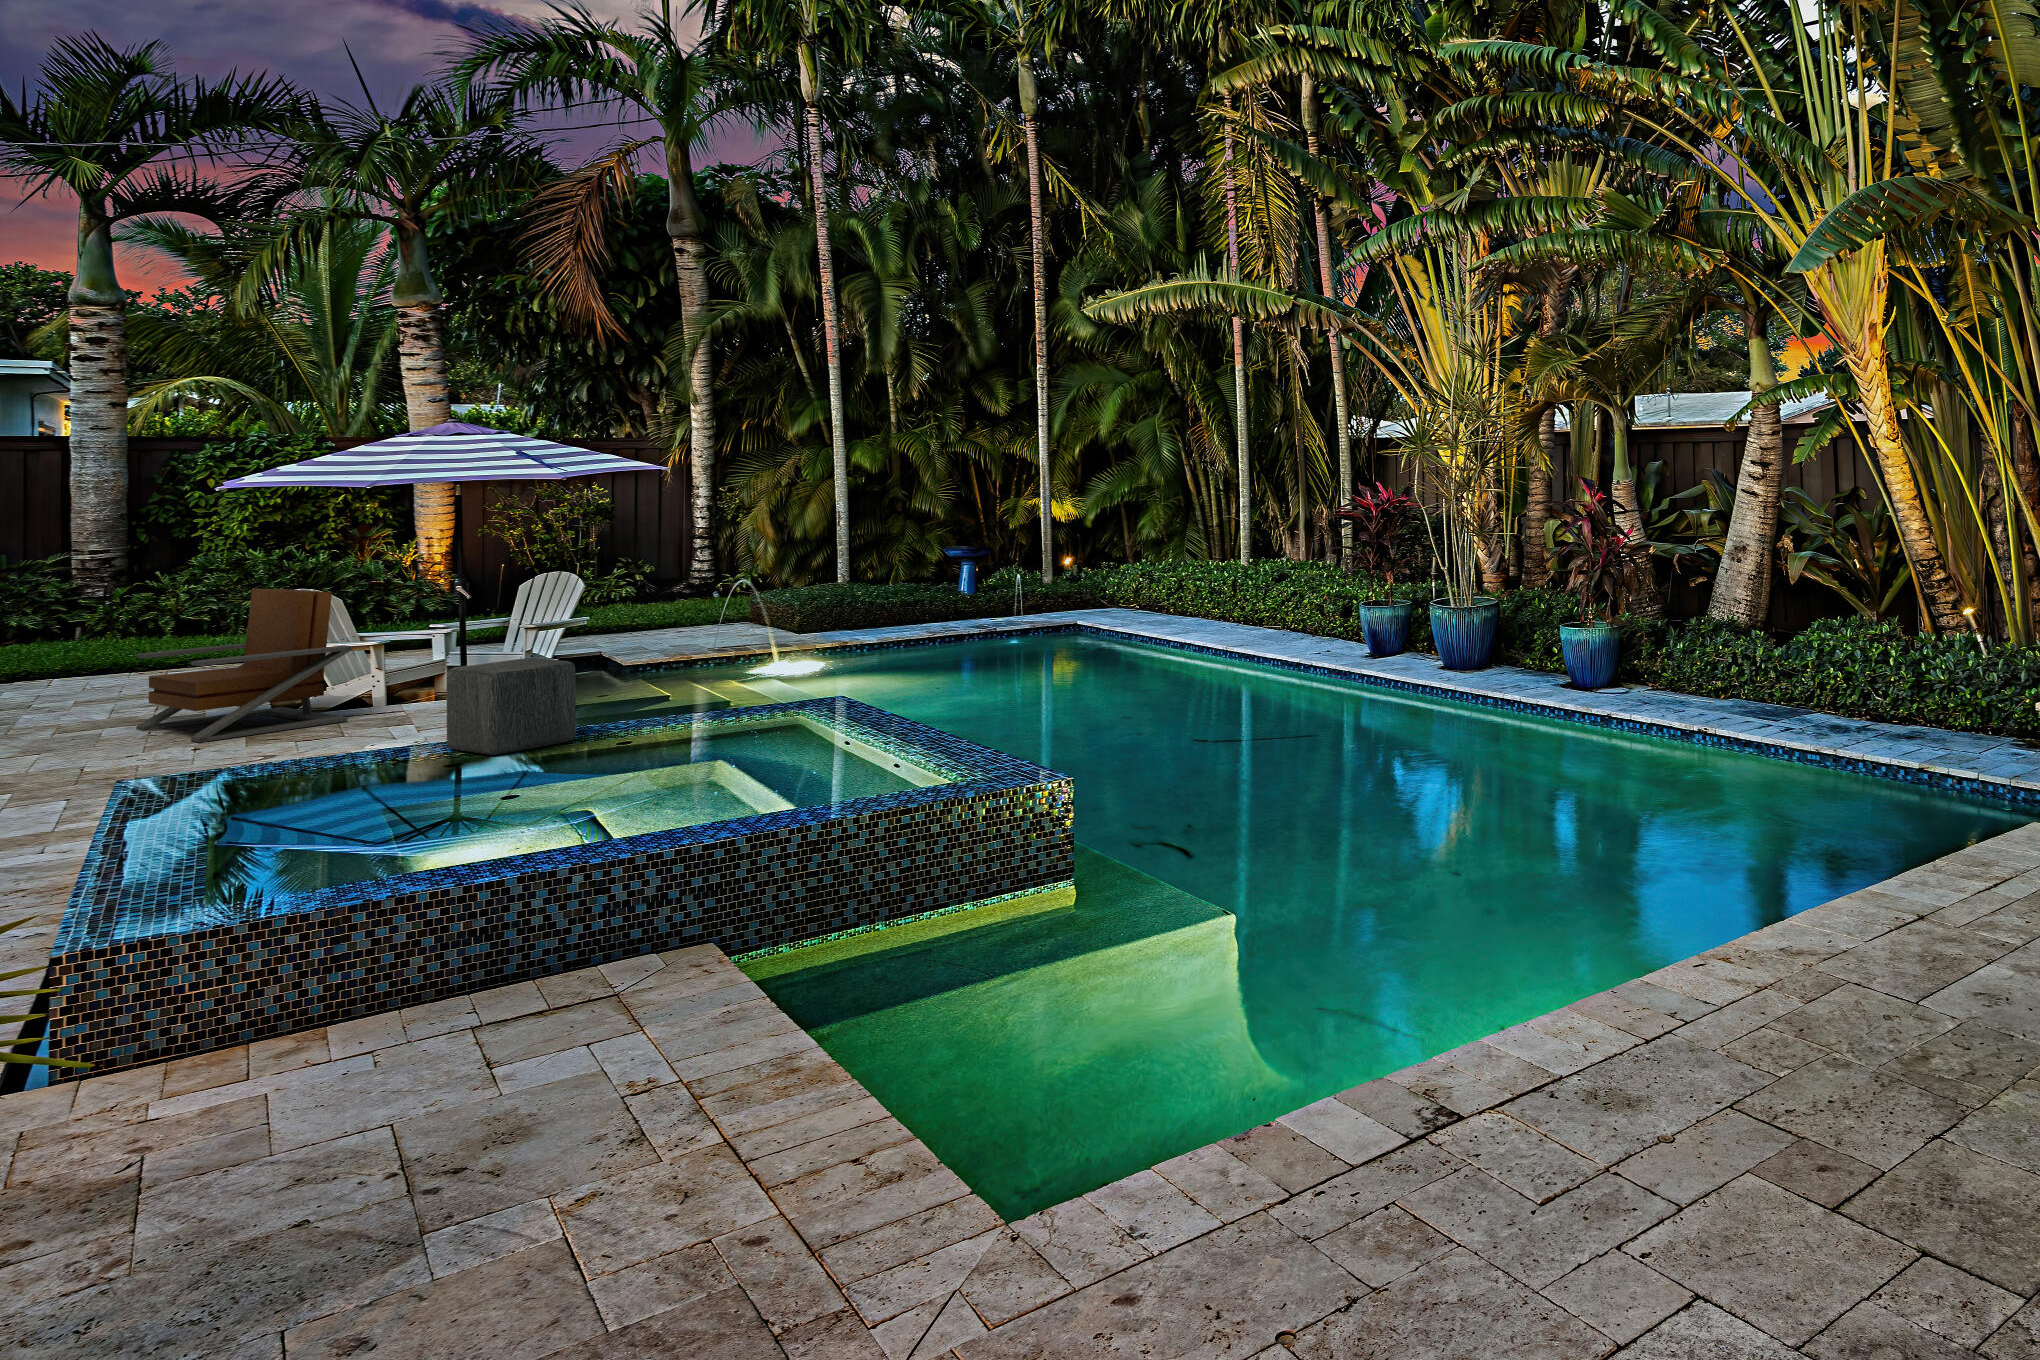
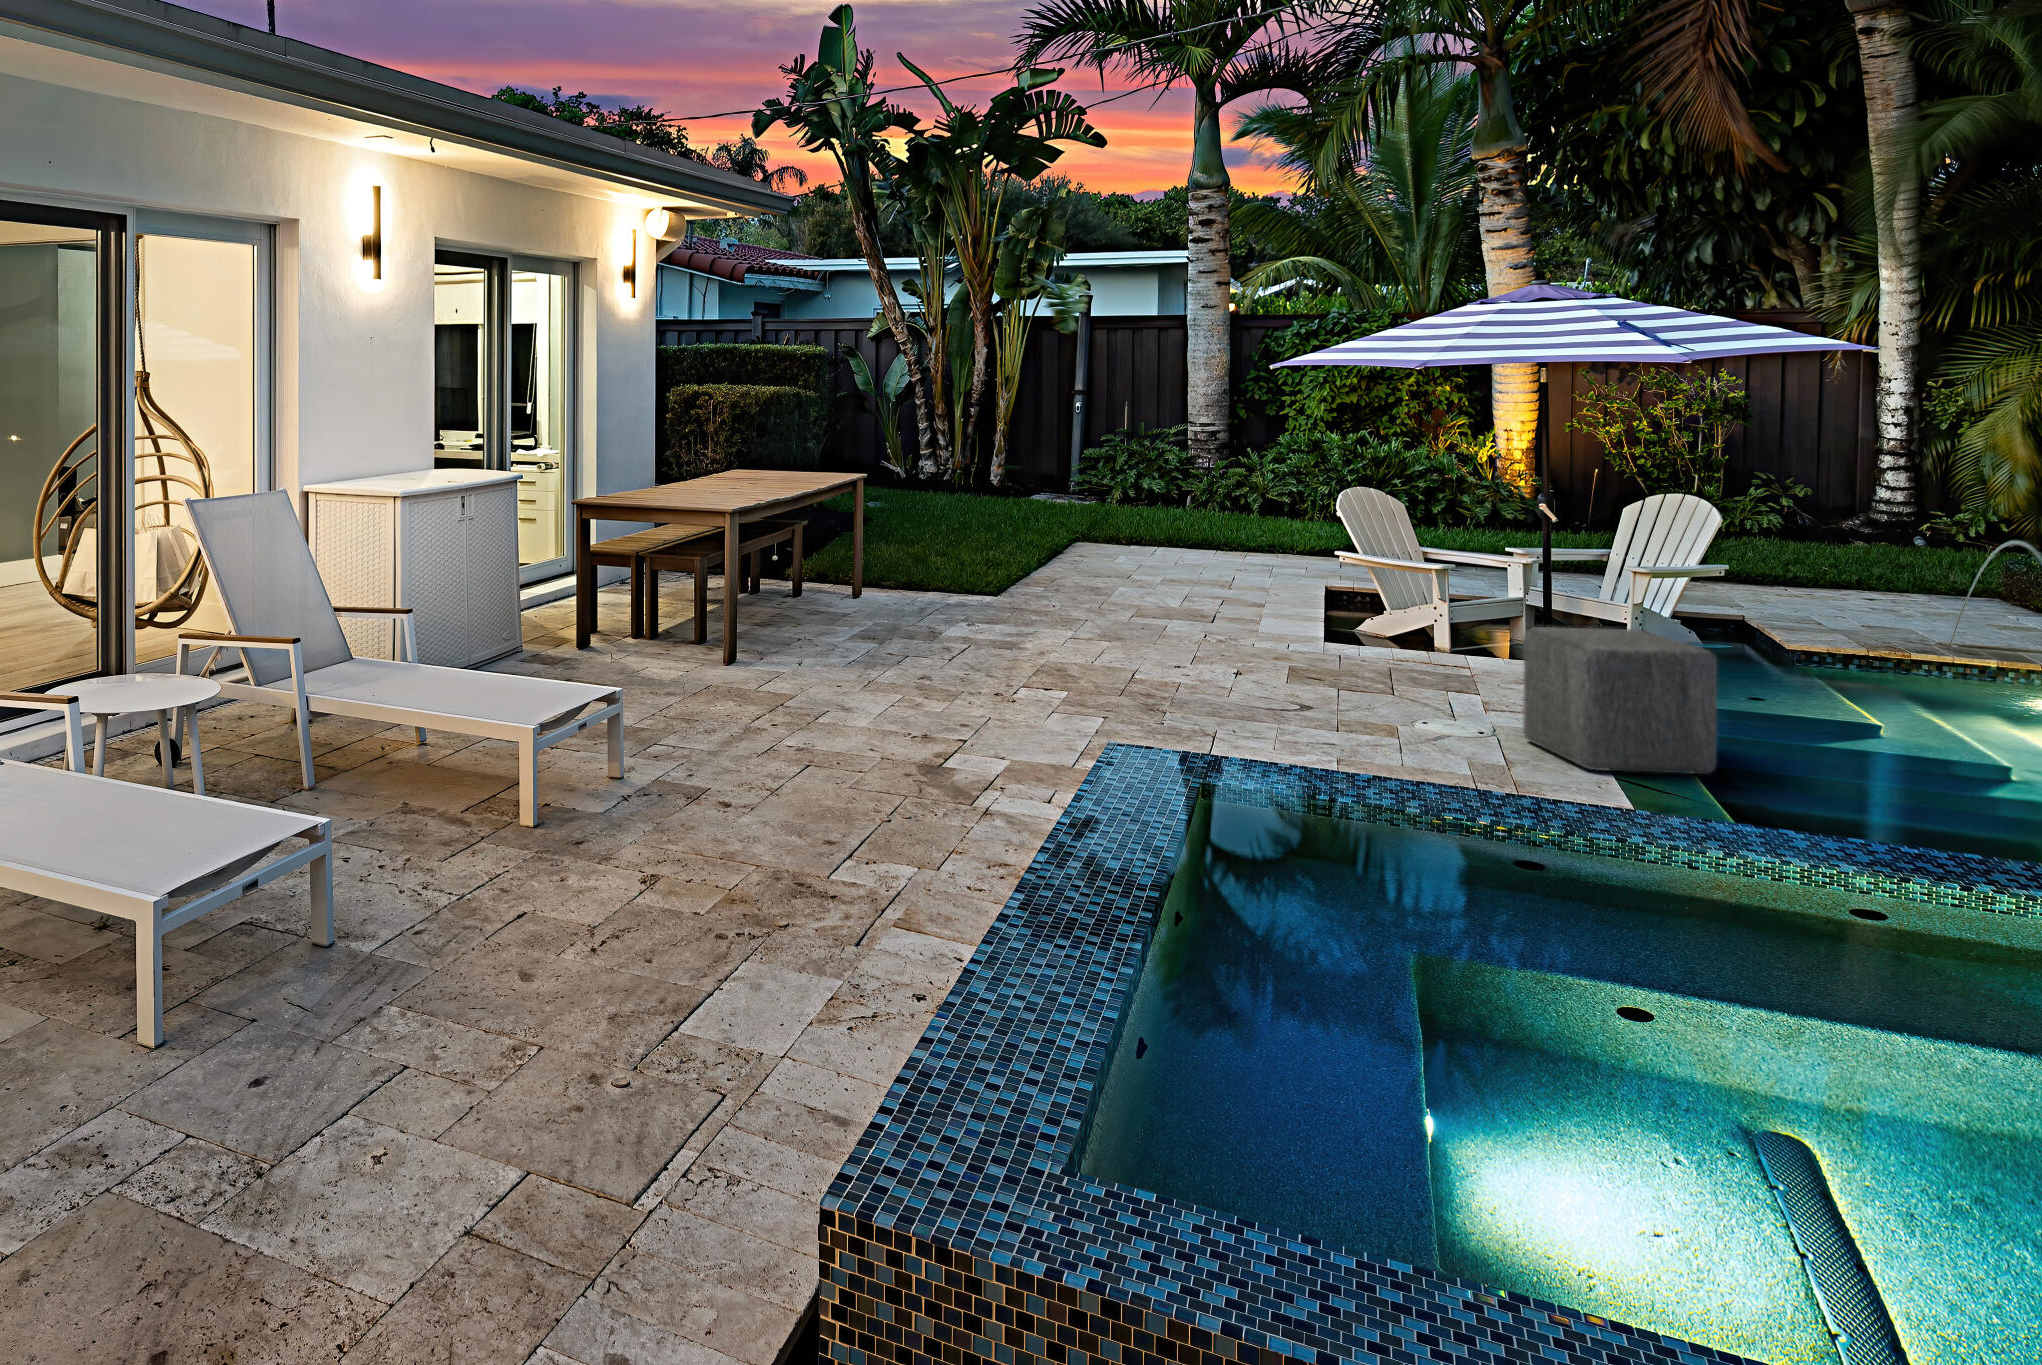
lounge chair: present [136,589,352,742] -> none [1208,483,1414,660]

